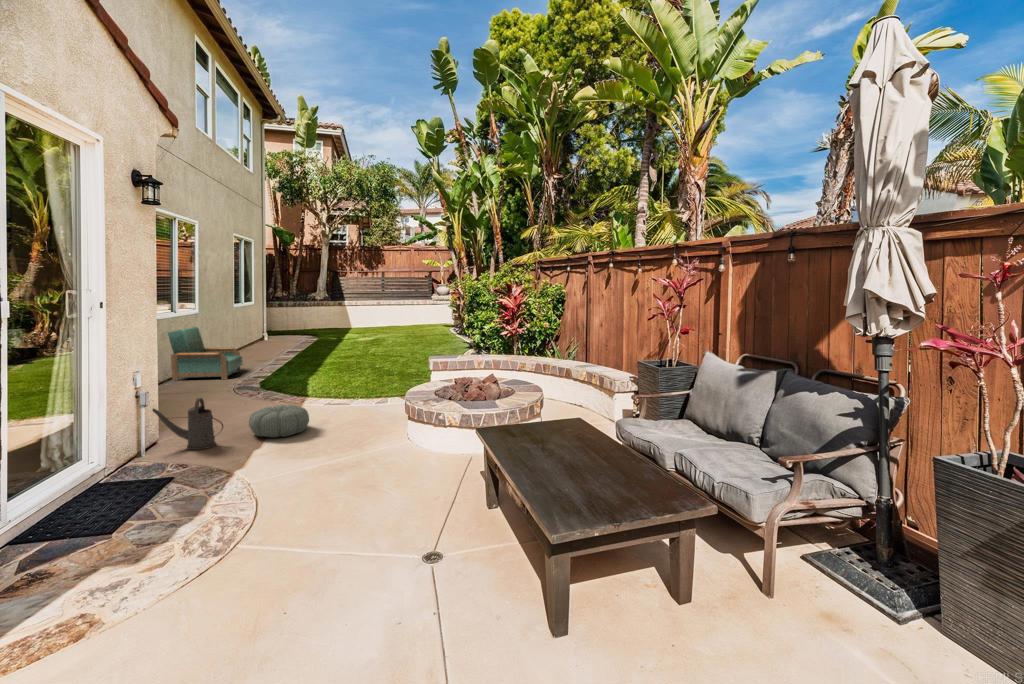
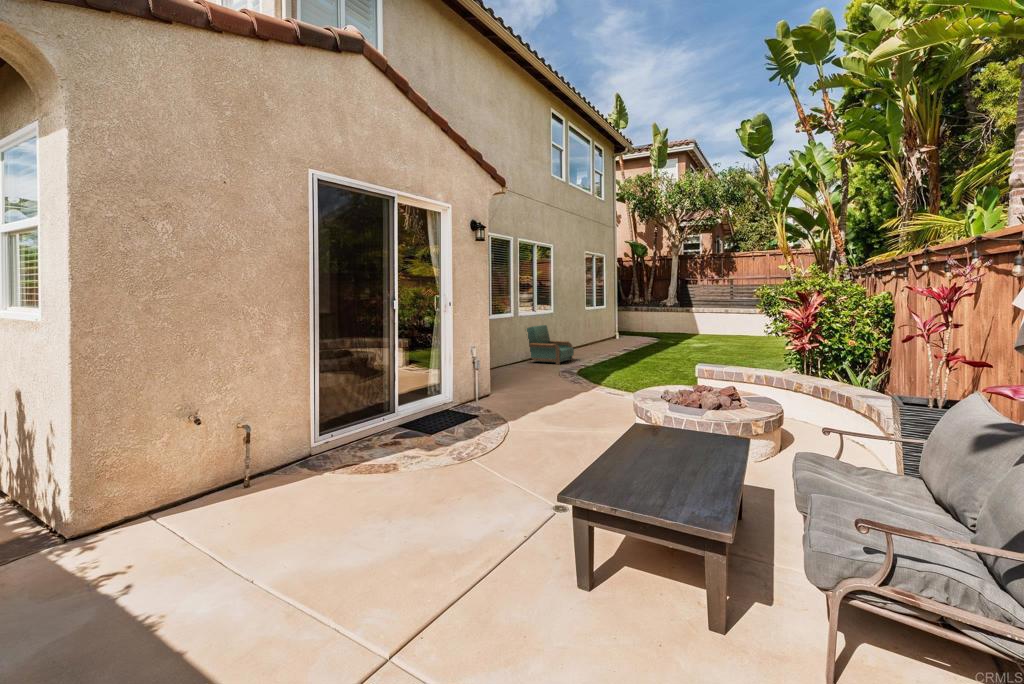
watering can: present [152,398,223,450] -> none [483,369,521,404]
pouf: present [249,405,309,437] -> none [539,381,580,403]

